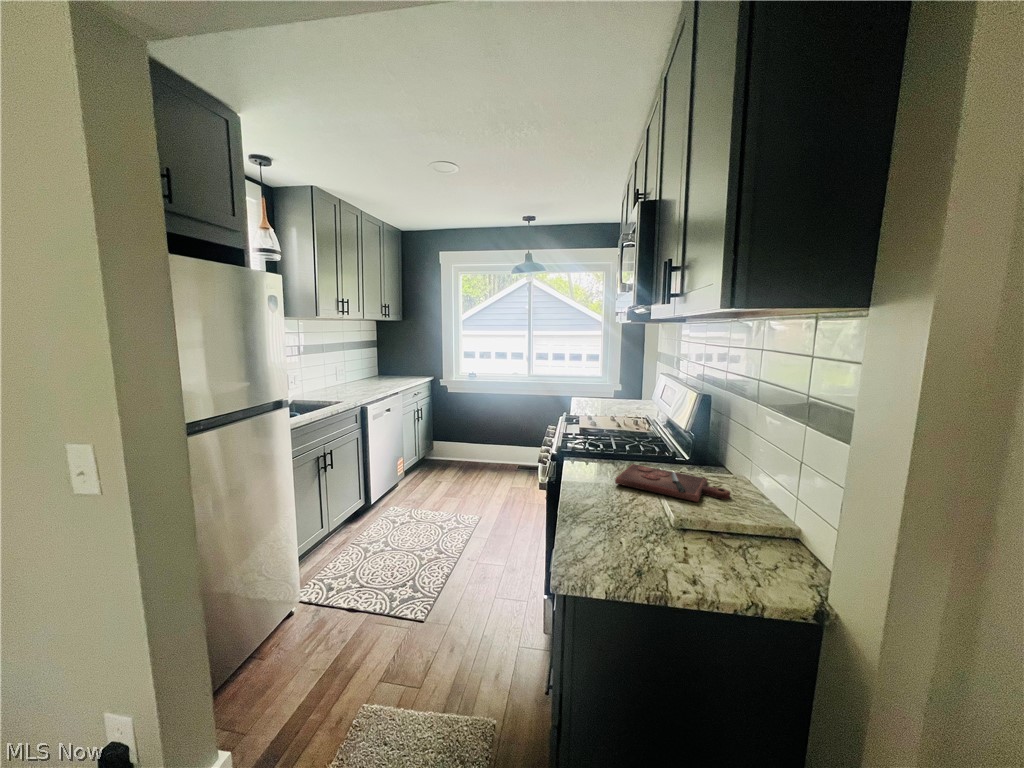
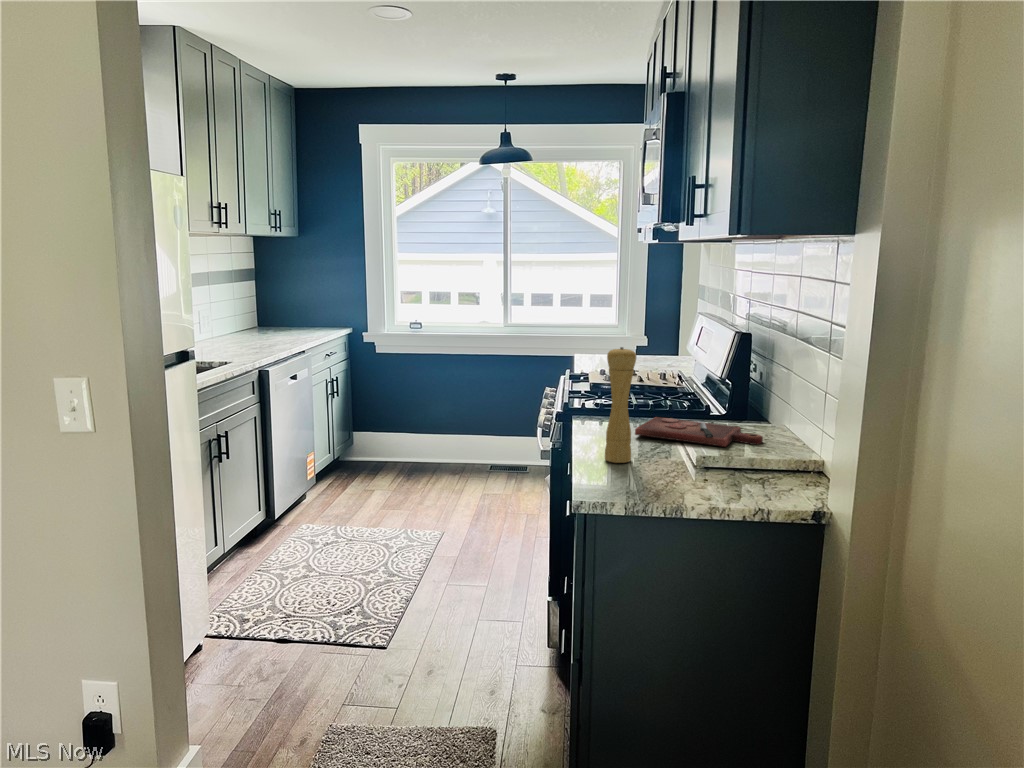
pepper mill: none [588,415,617,519] -> present [605,347,636,463]

